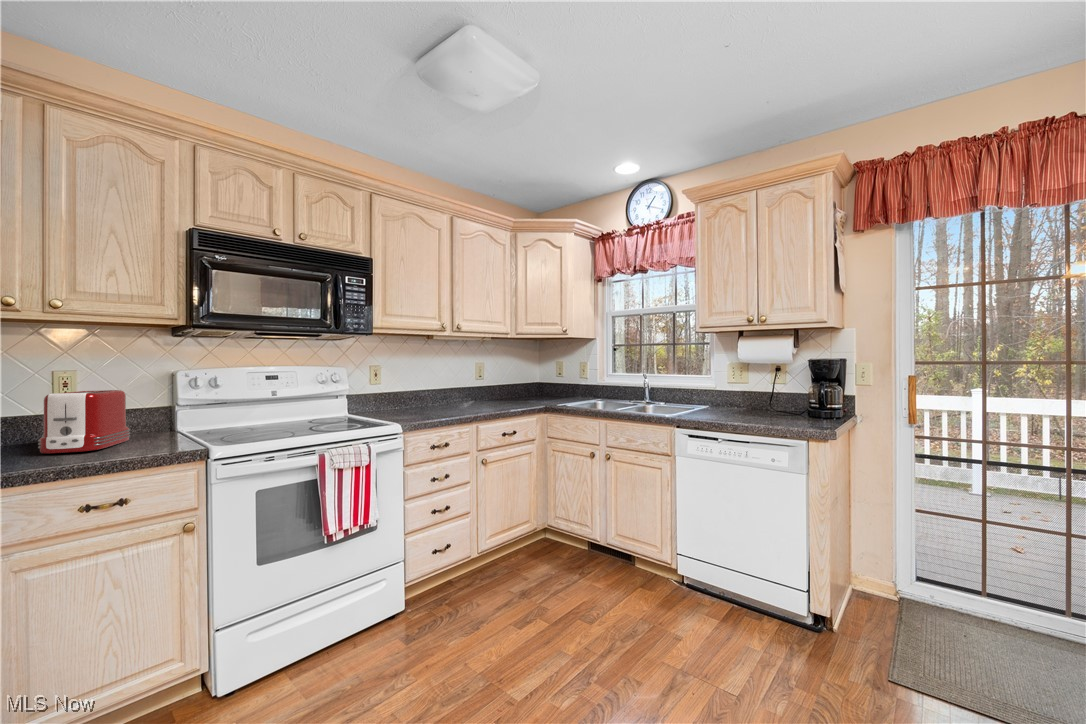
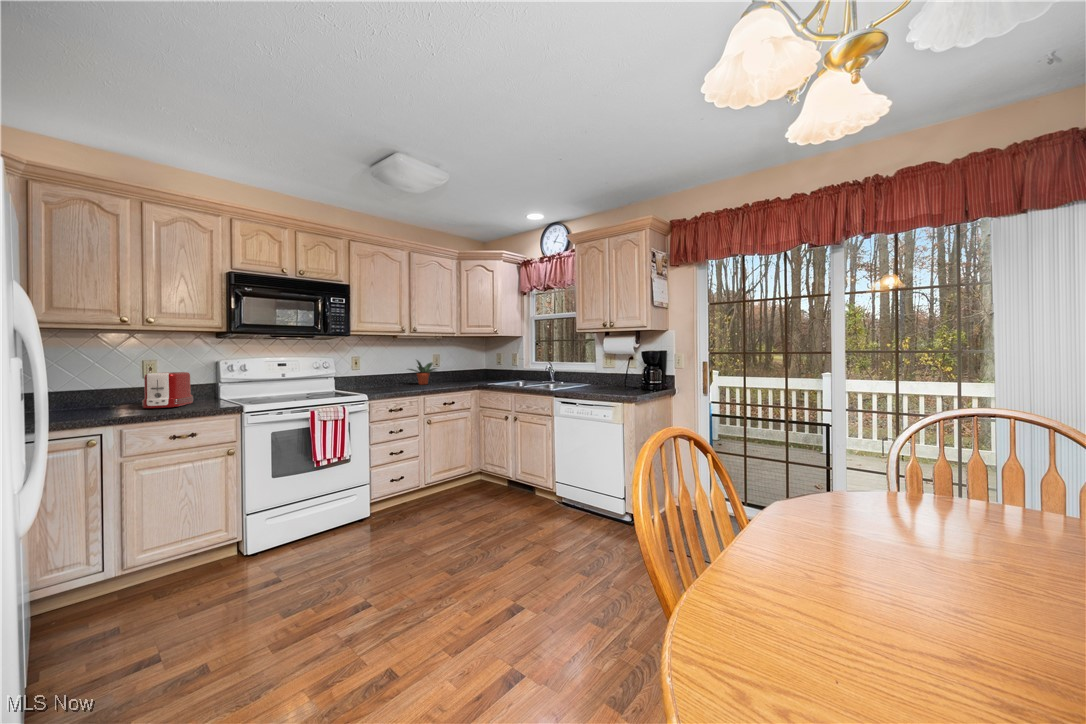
potted plant: none [440,369,484,405] -> present [409,360,436,385]

